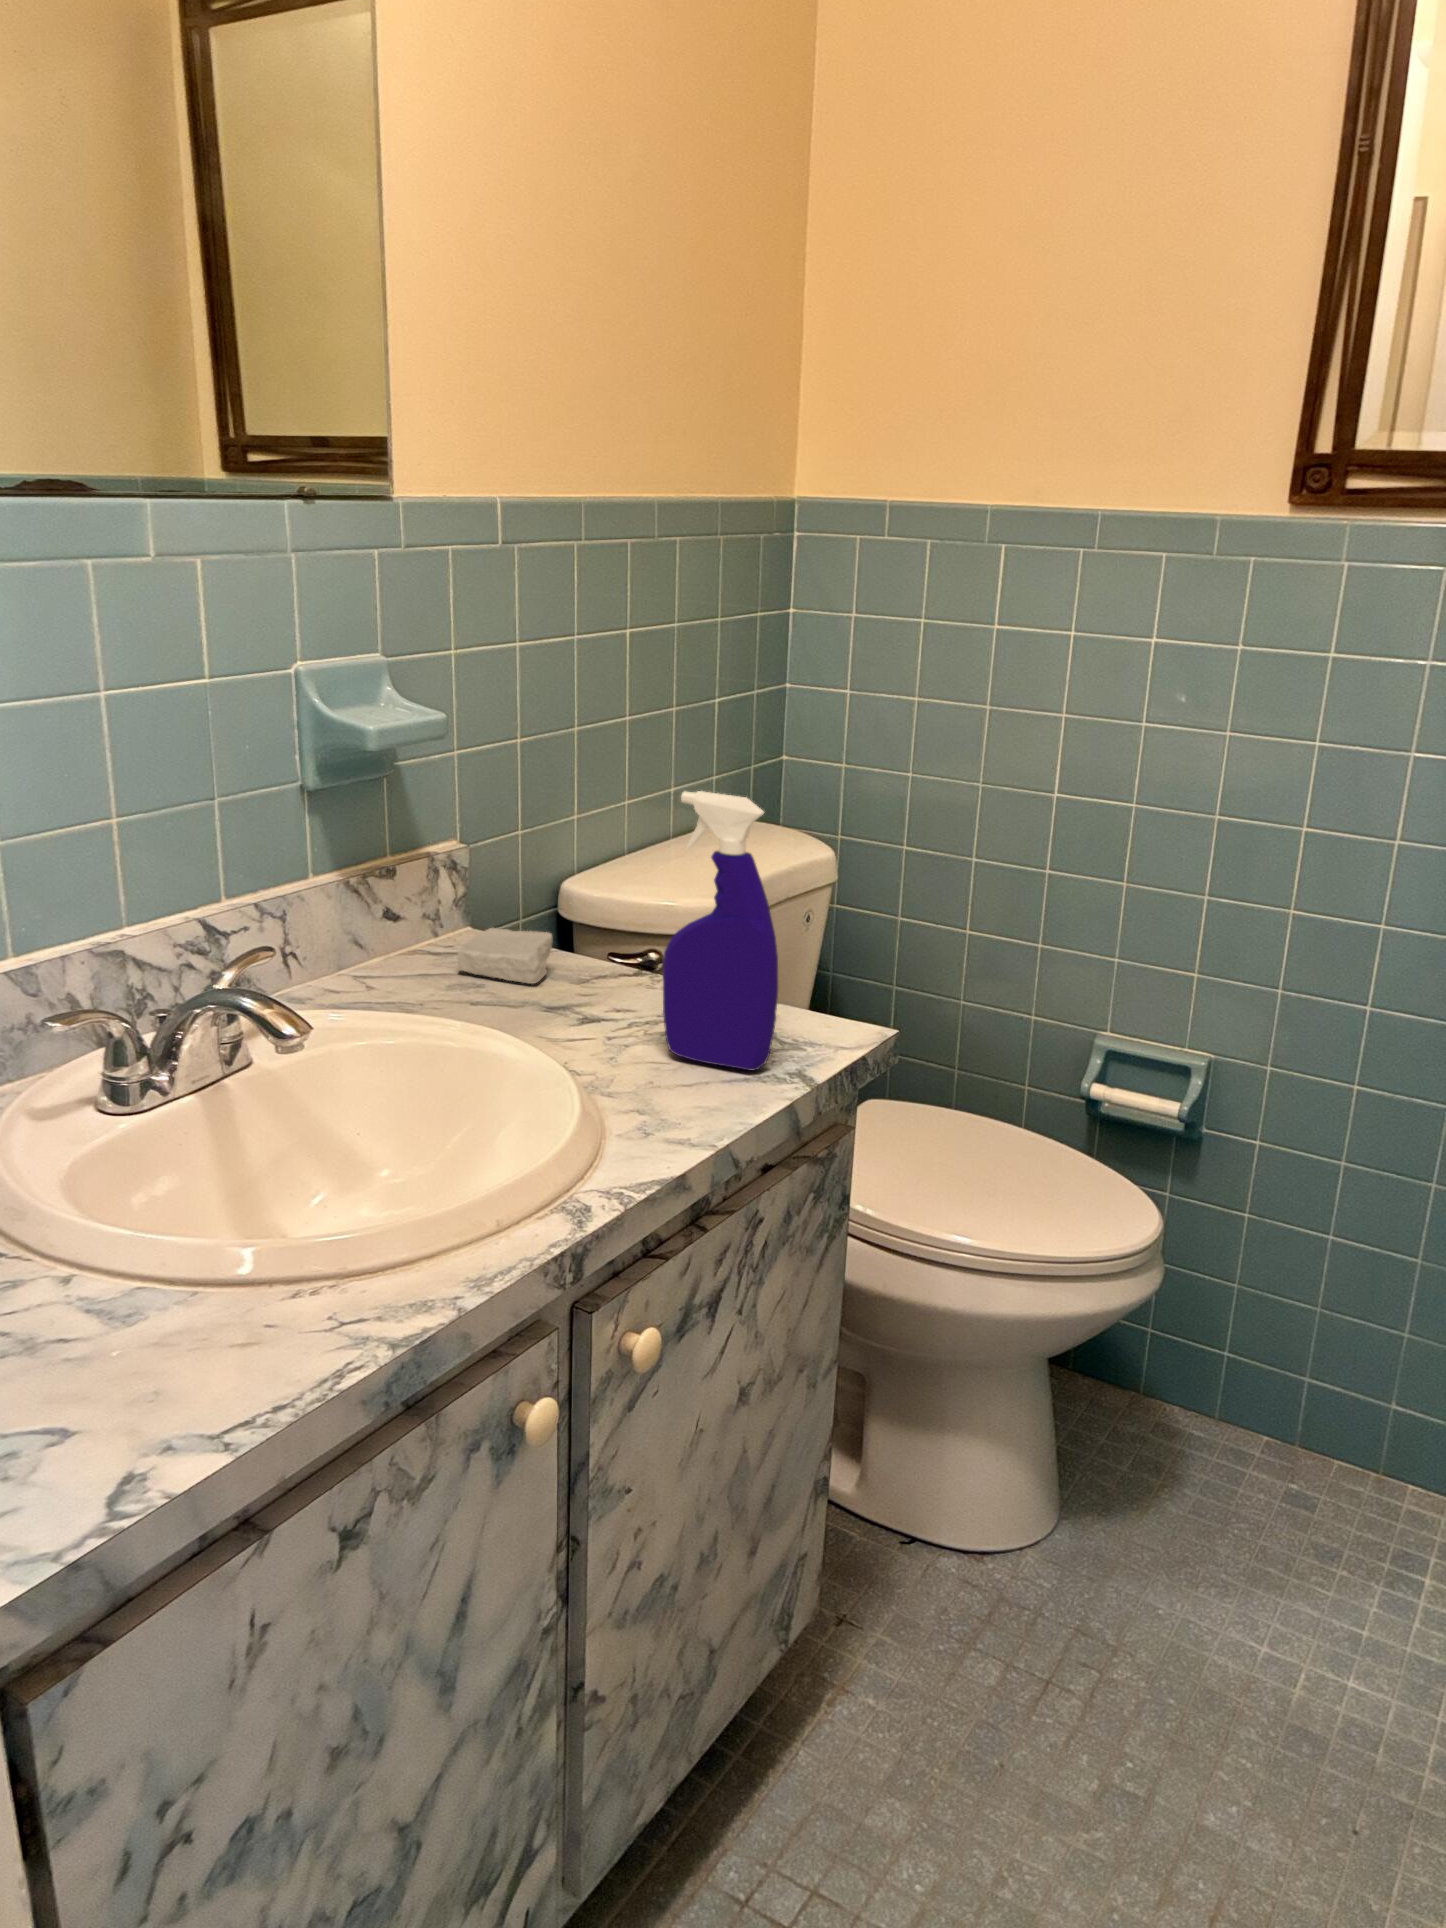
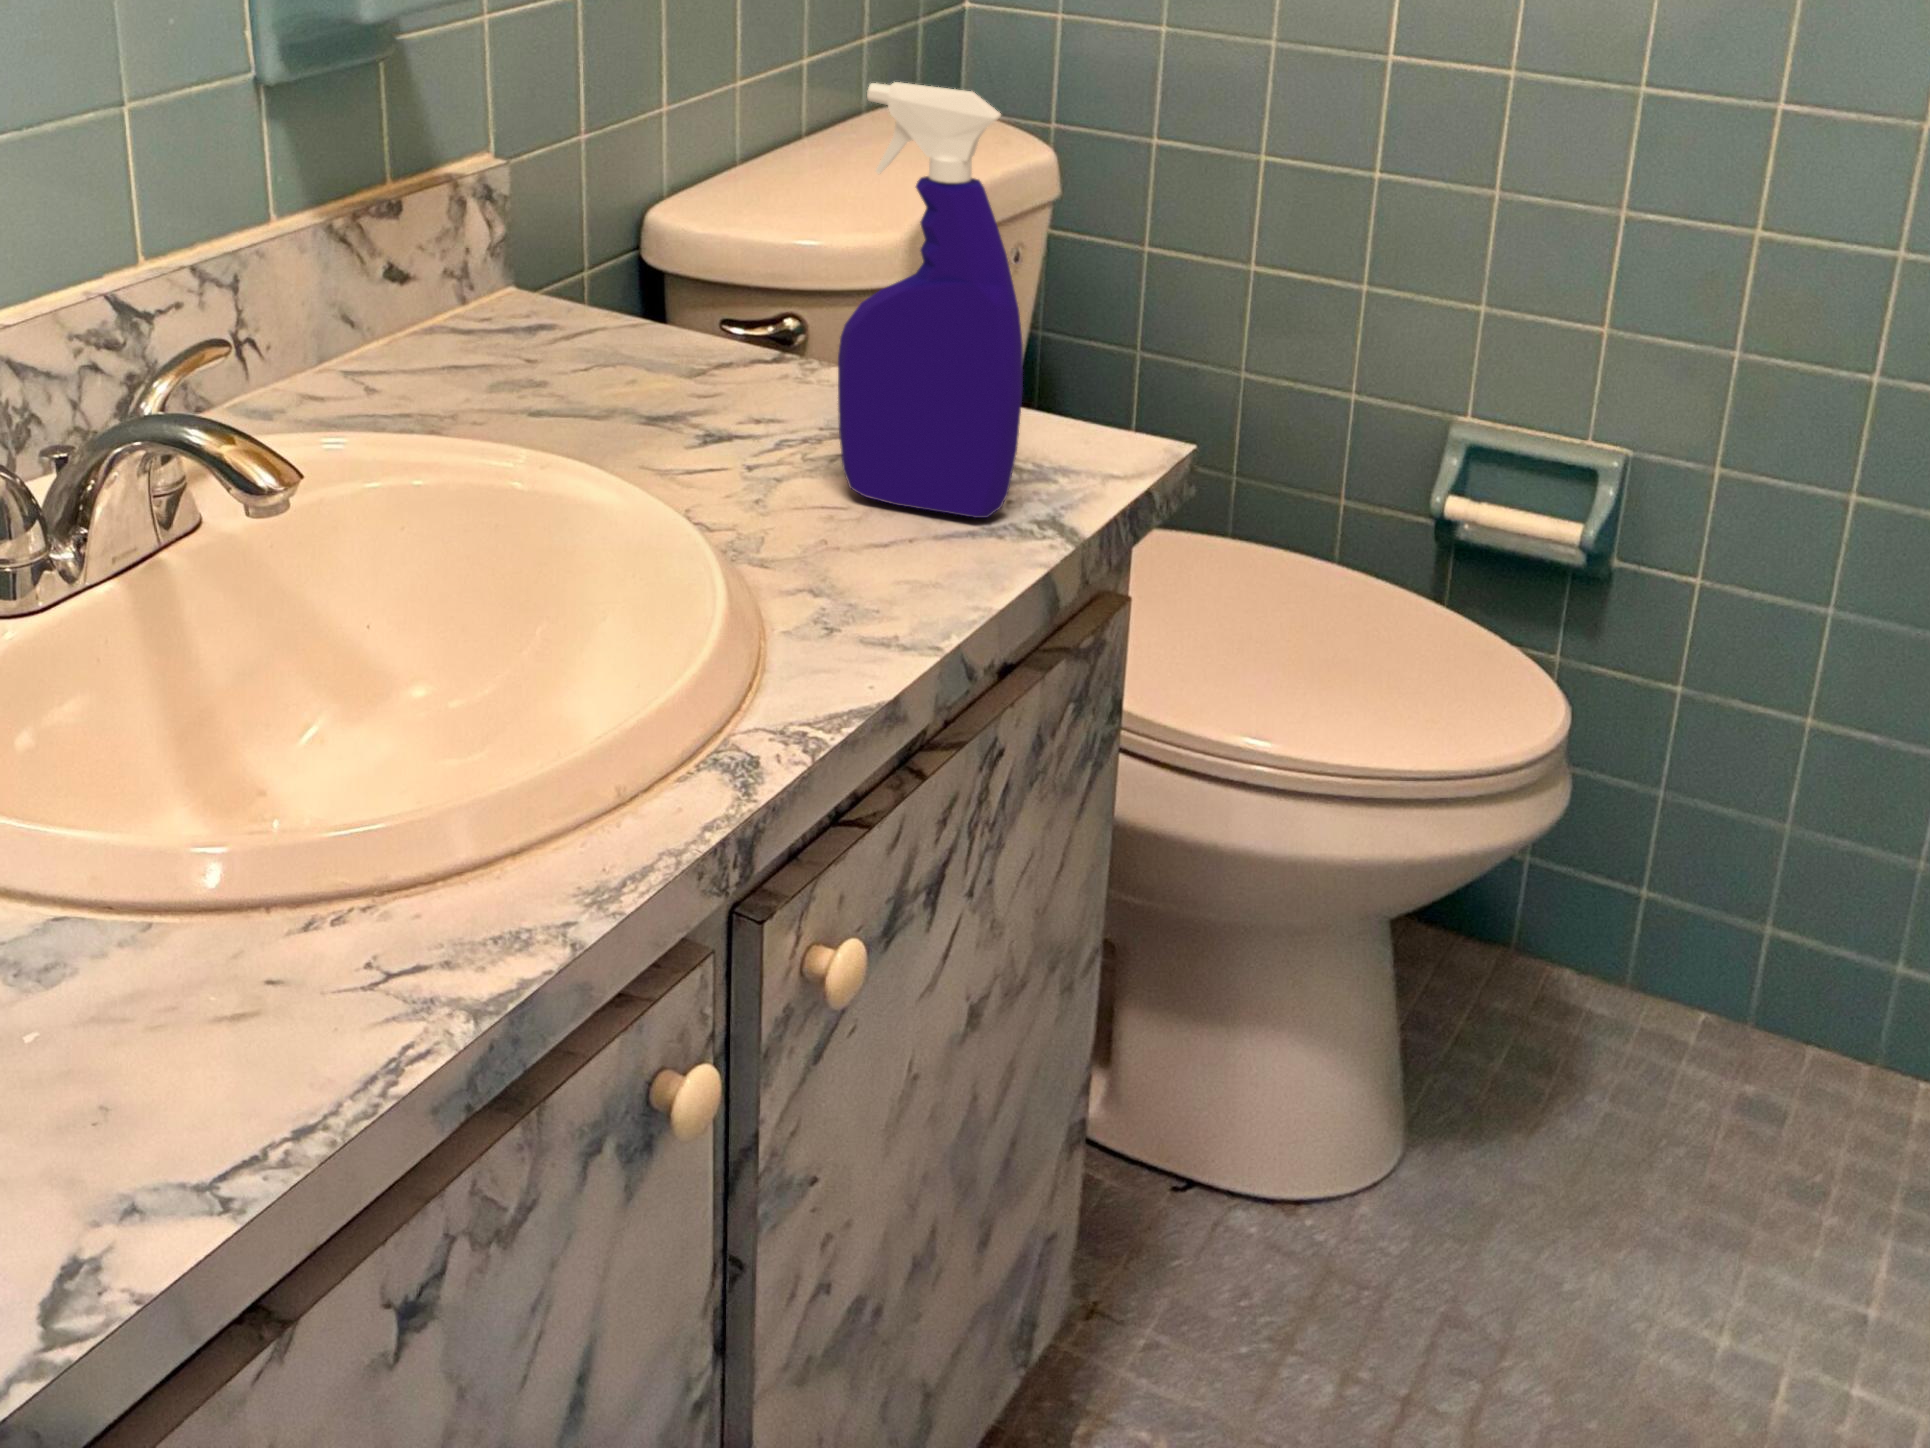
soap bar: present [457,928,553,984] -> none [504,292,649,379]

